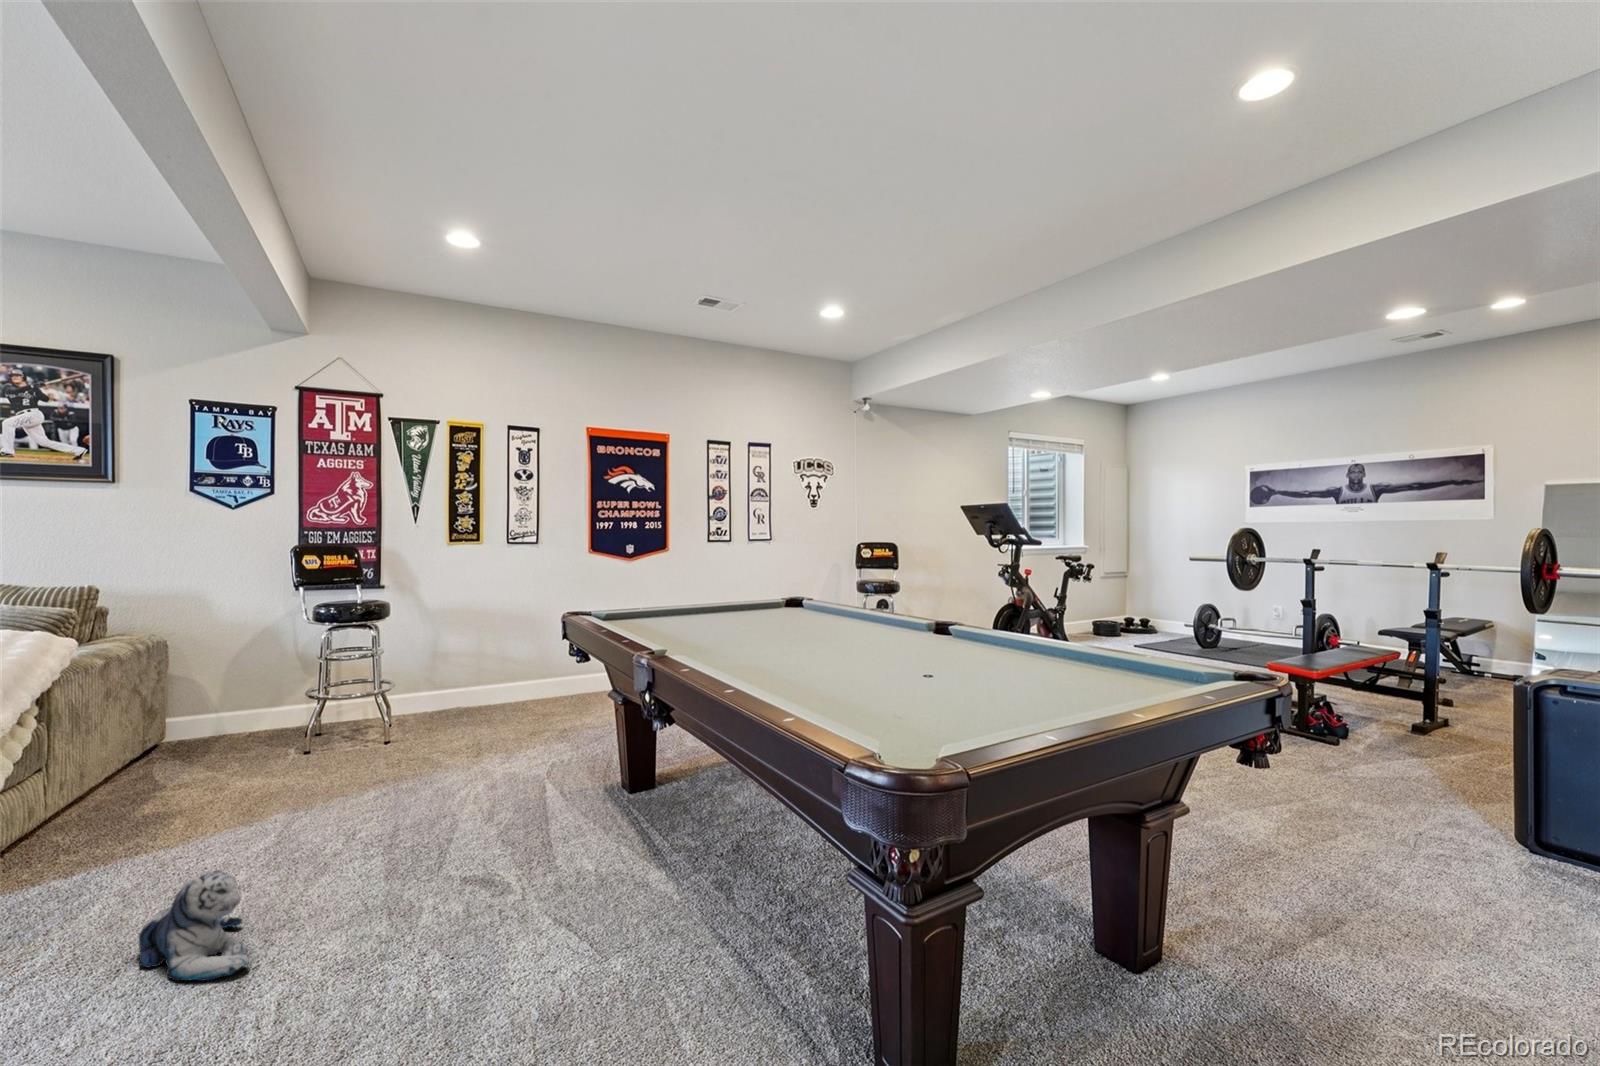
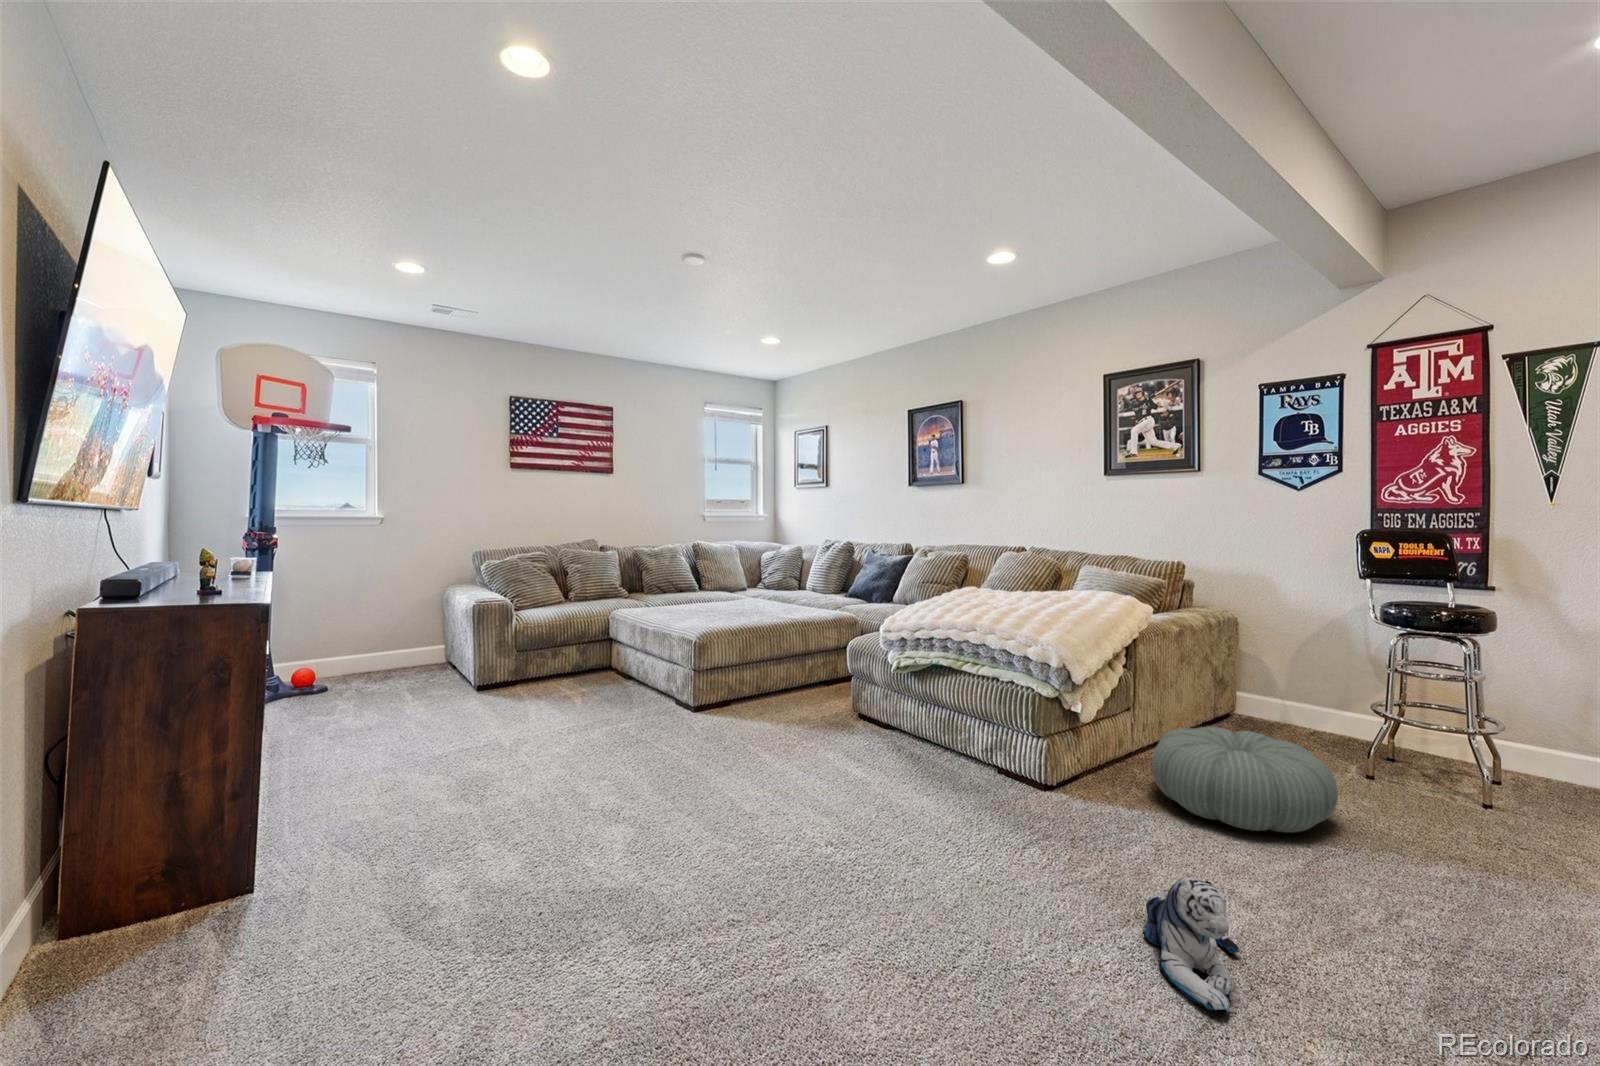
pouf: none [92,742,294,845] -> present [1152,727,1338,833]

